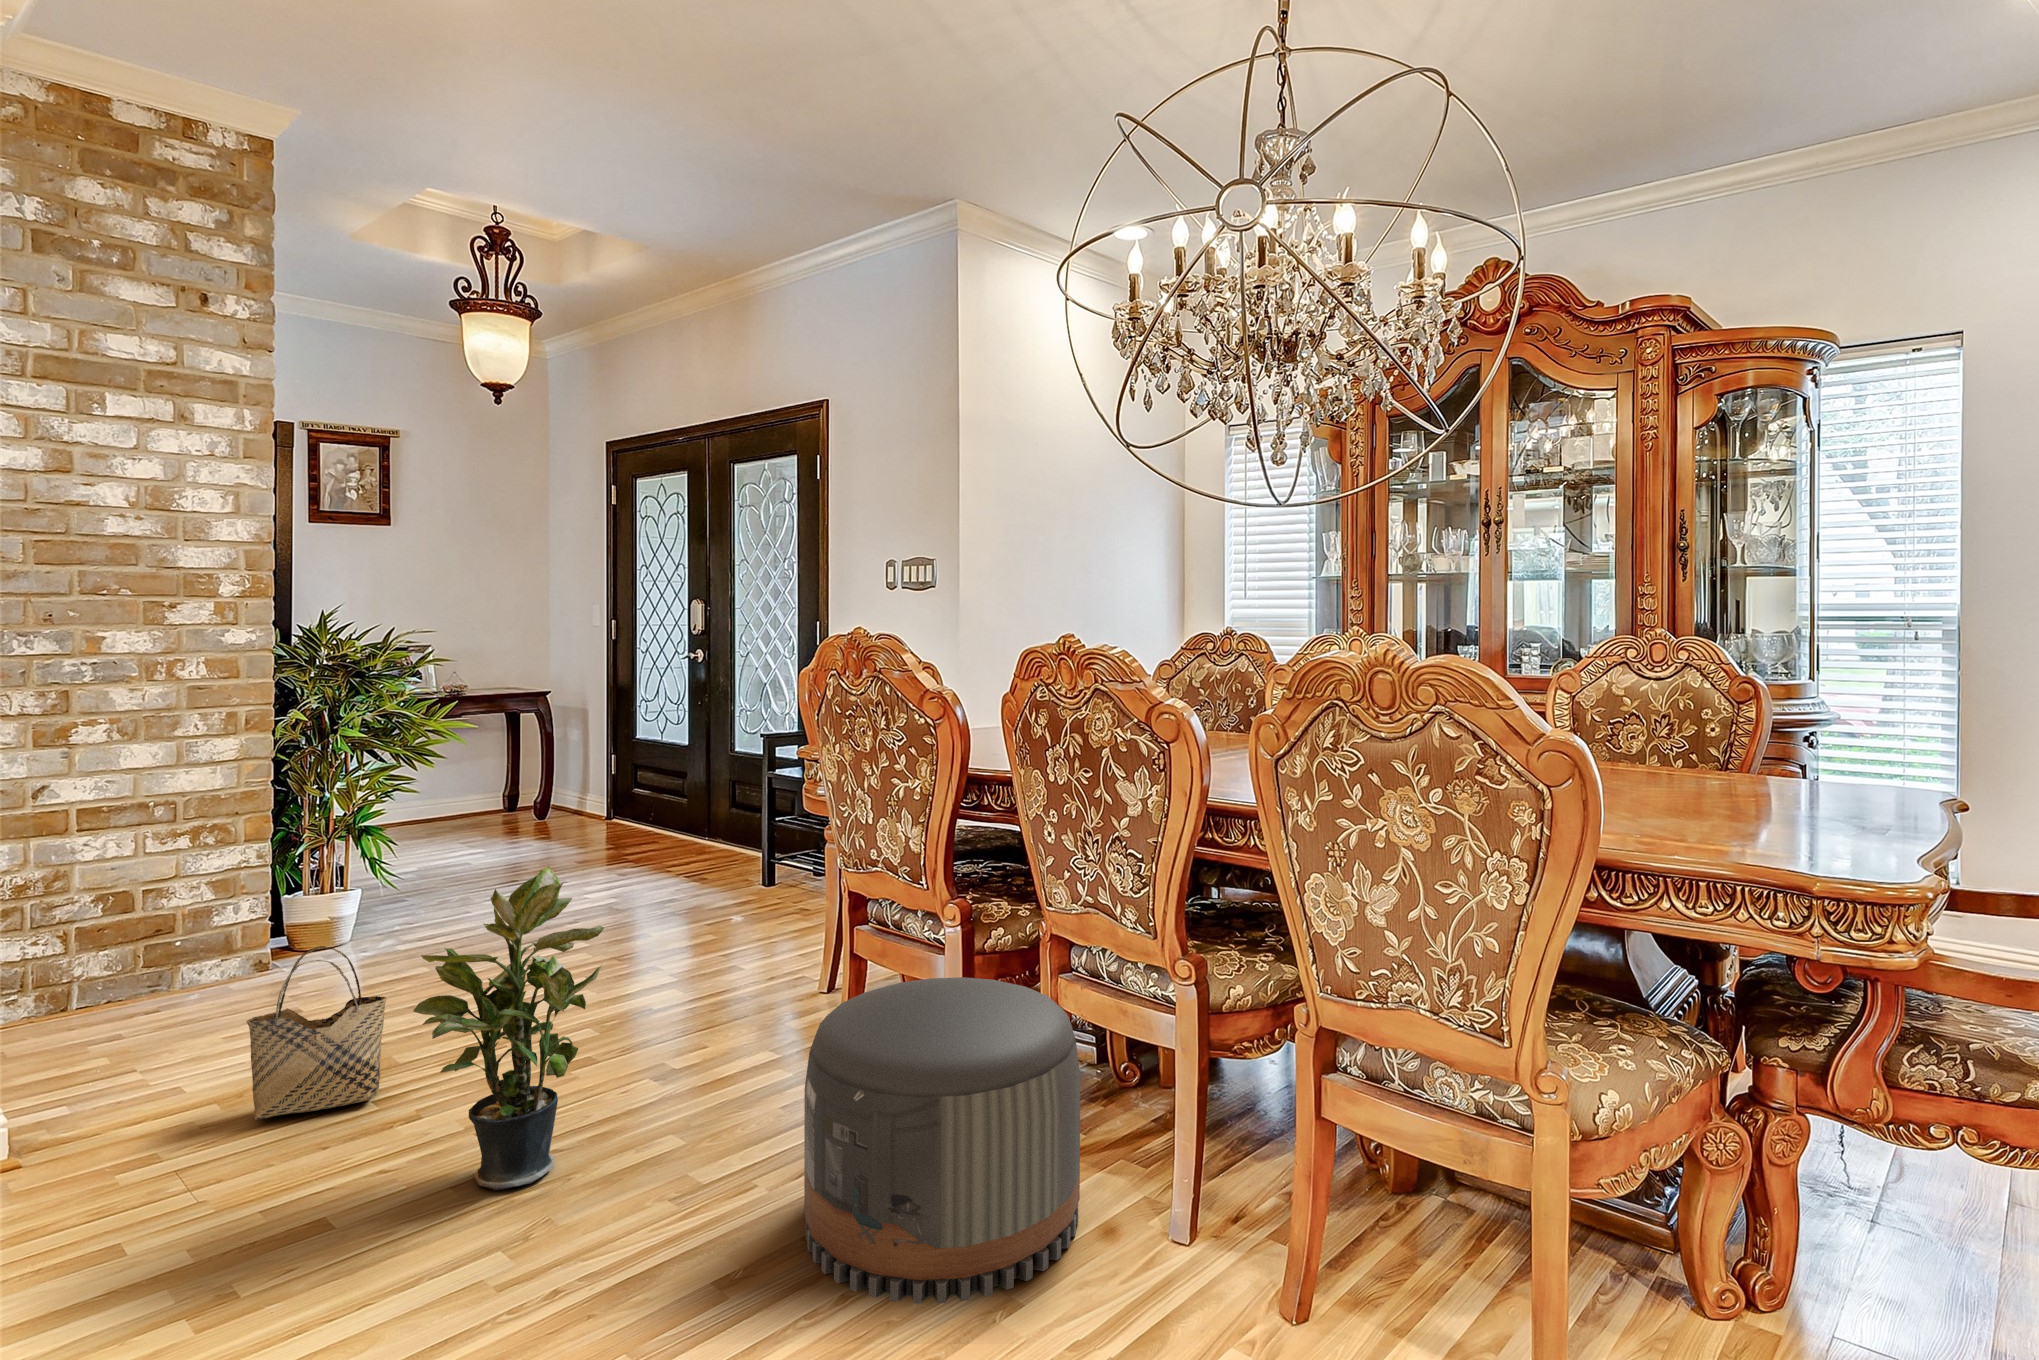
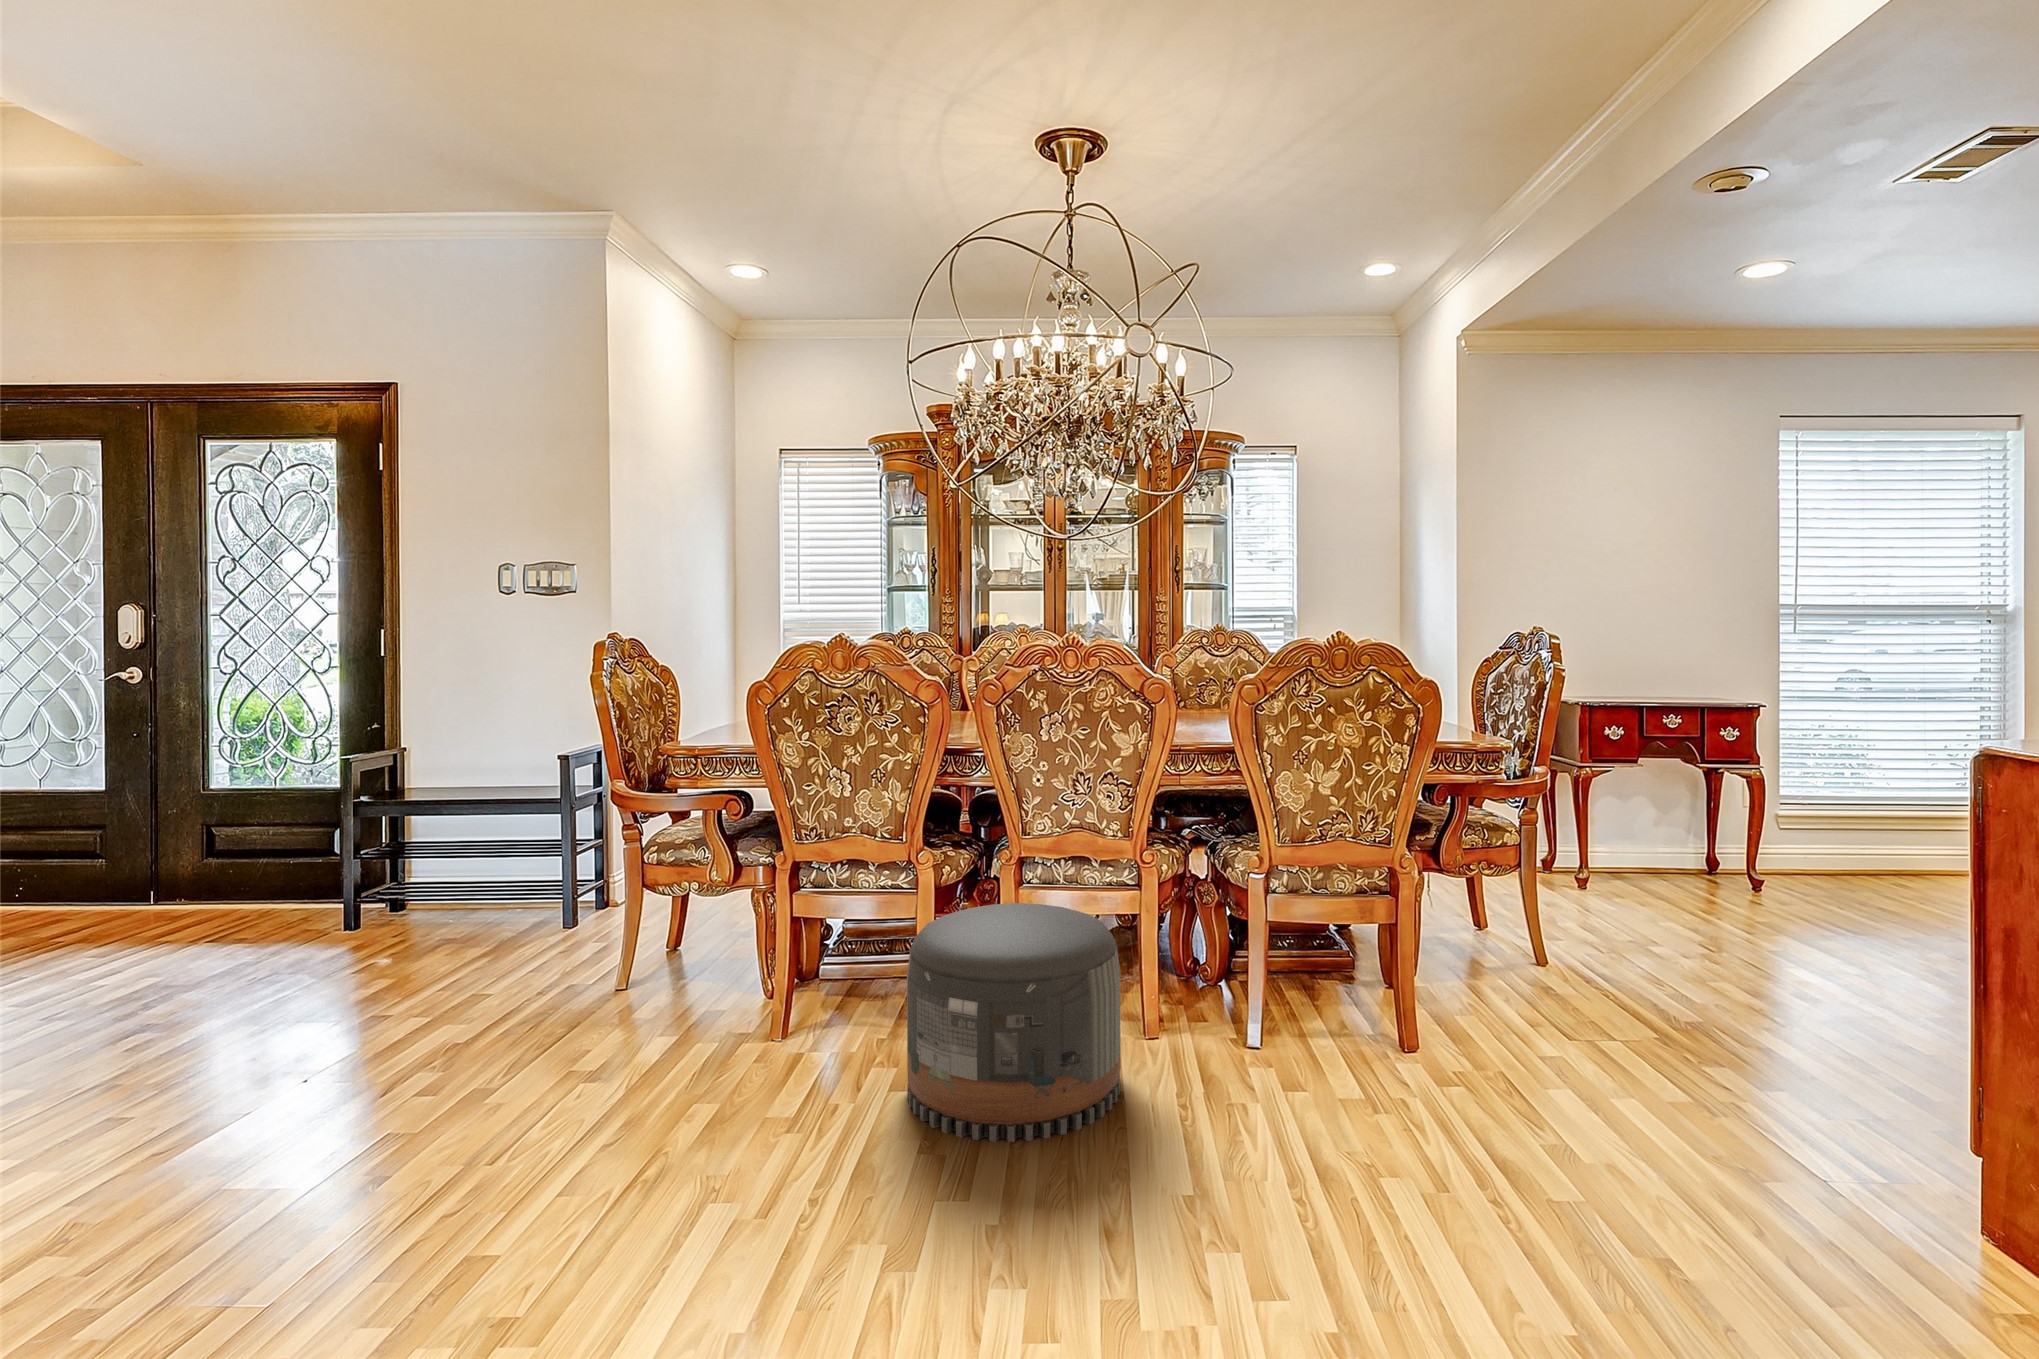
potted plant: present [413,866,604,1191] -> none [493,878,687,1217]
woven basket: present [246,946,387,1120] -> none [101,1053,281,1292]

